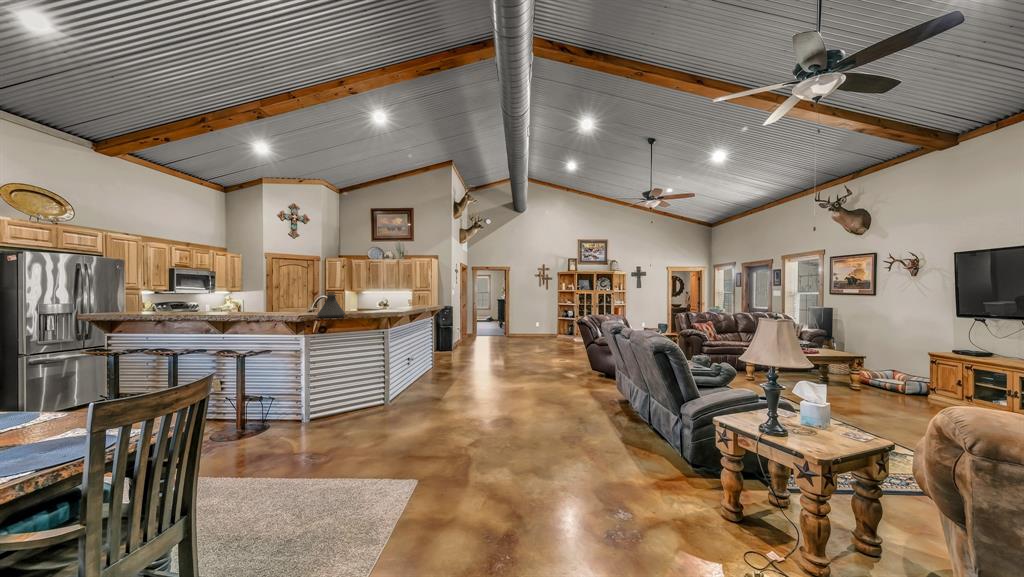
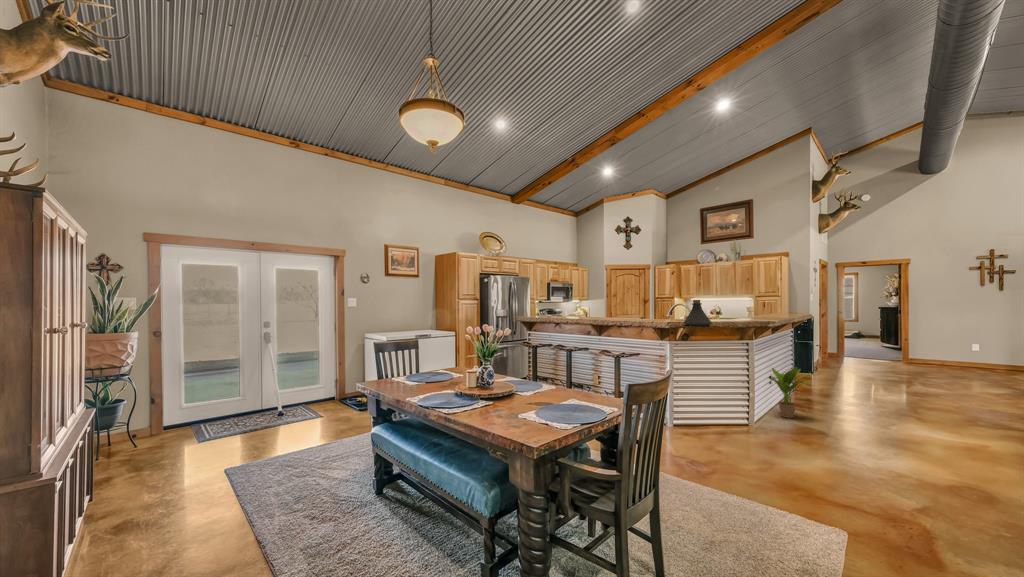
potted plant: none [404,350,438,395] -> present [771,367,811,418]

